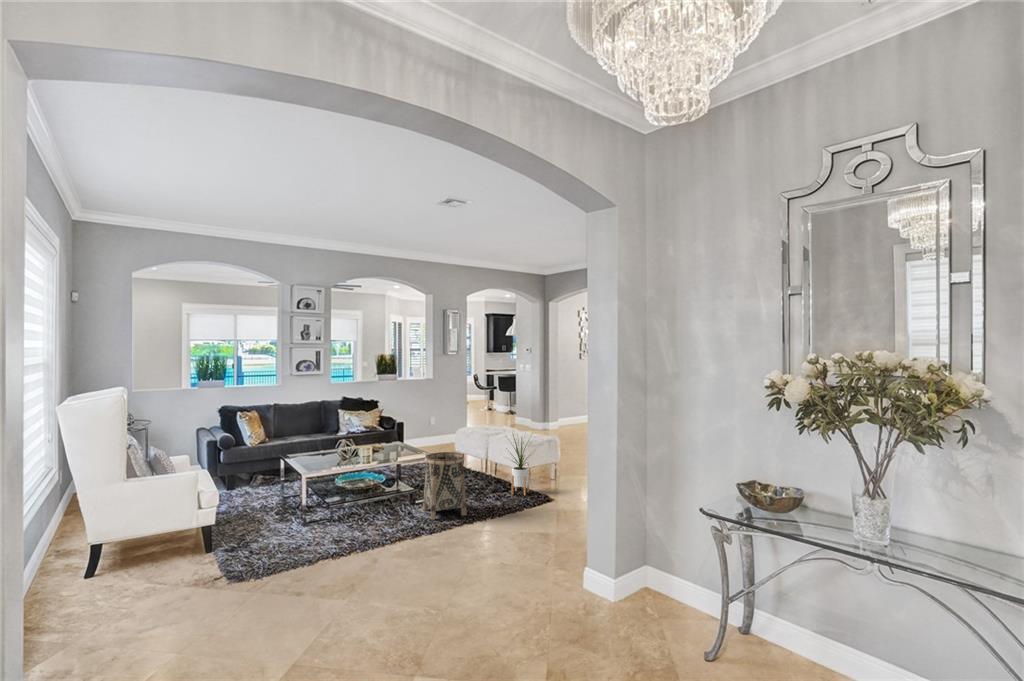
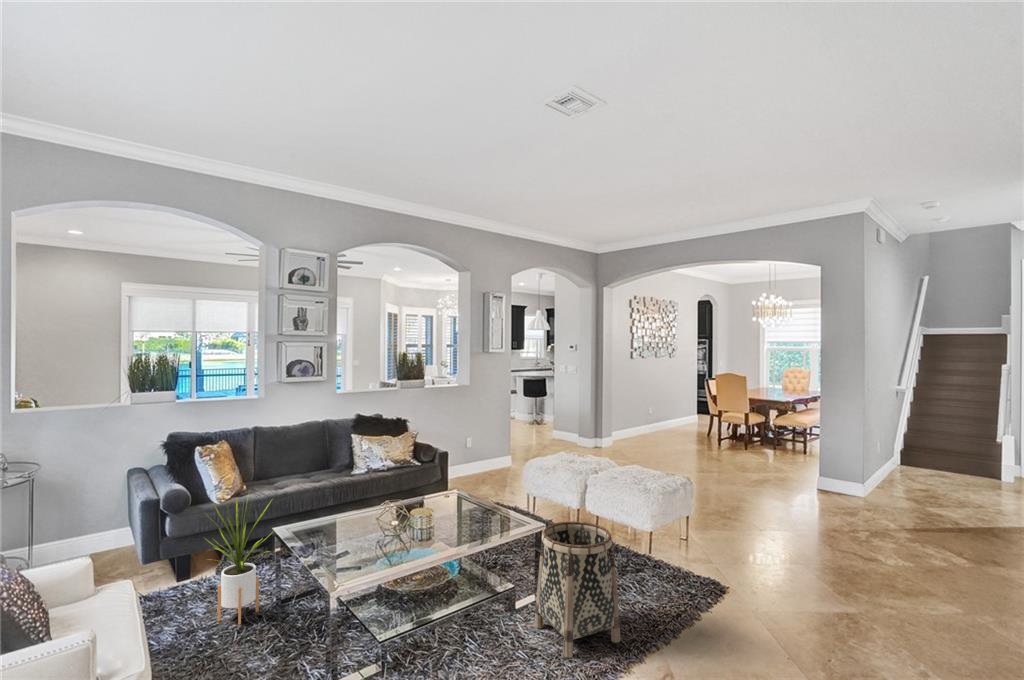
house plant: present [506,435,533,496] -> present [206,498,272,625]

